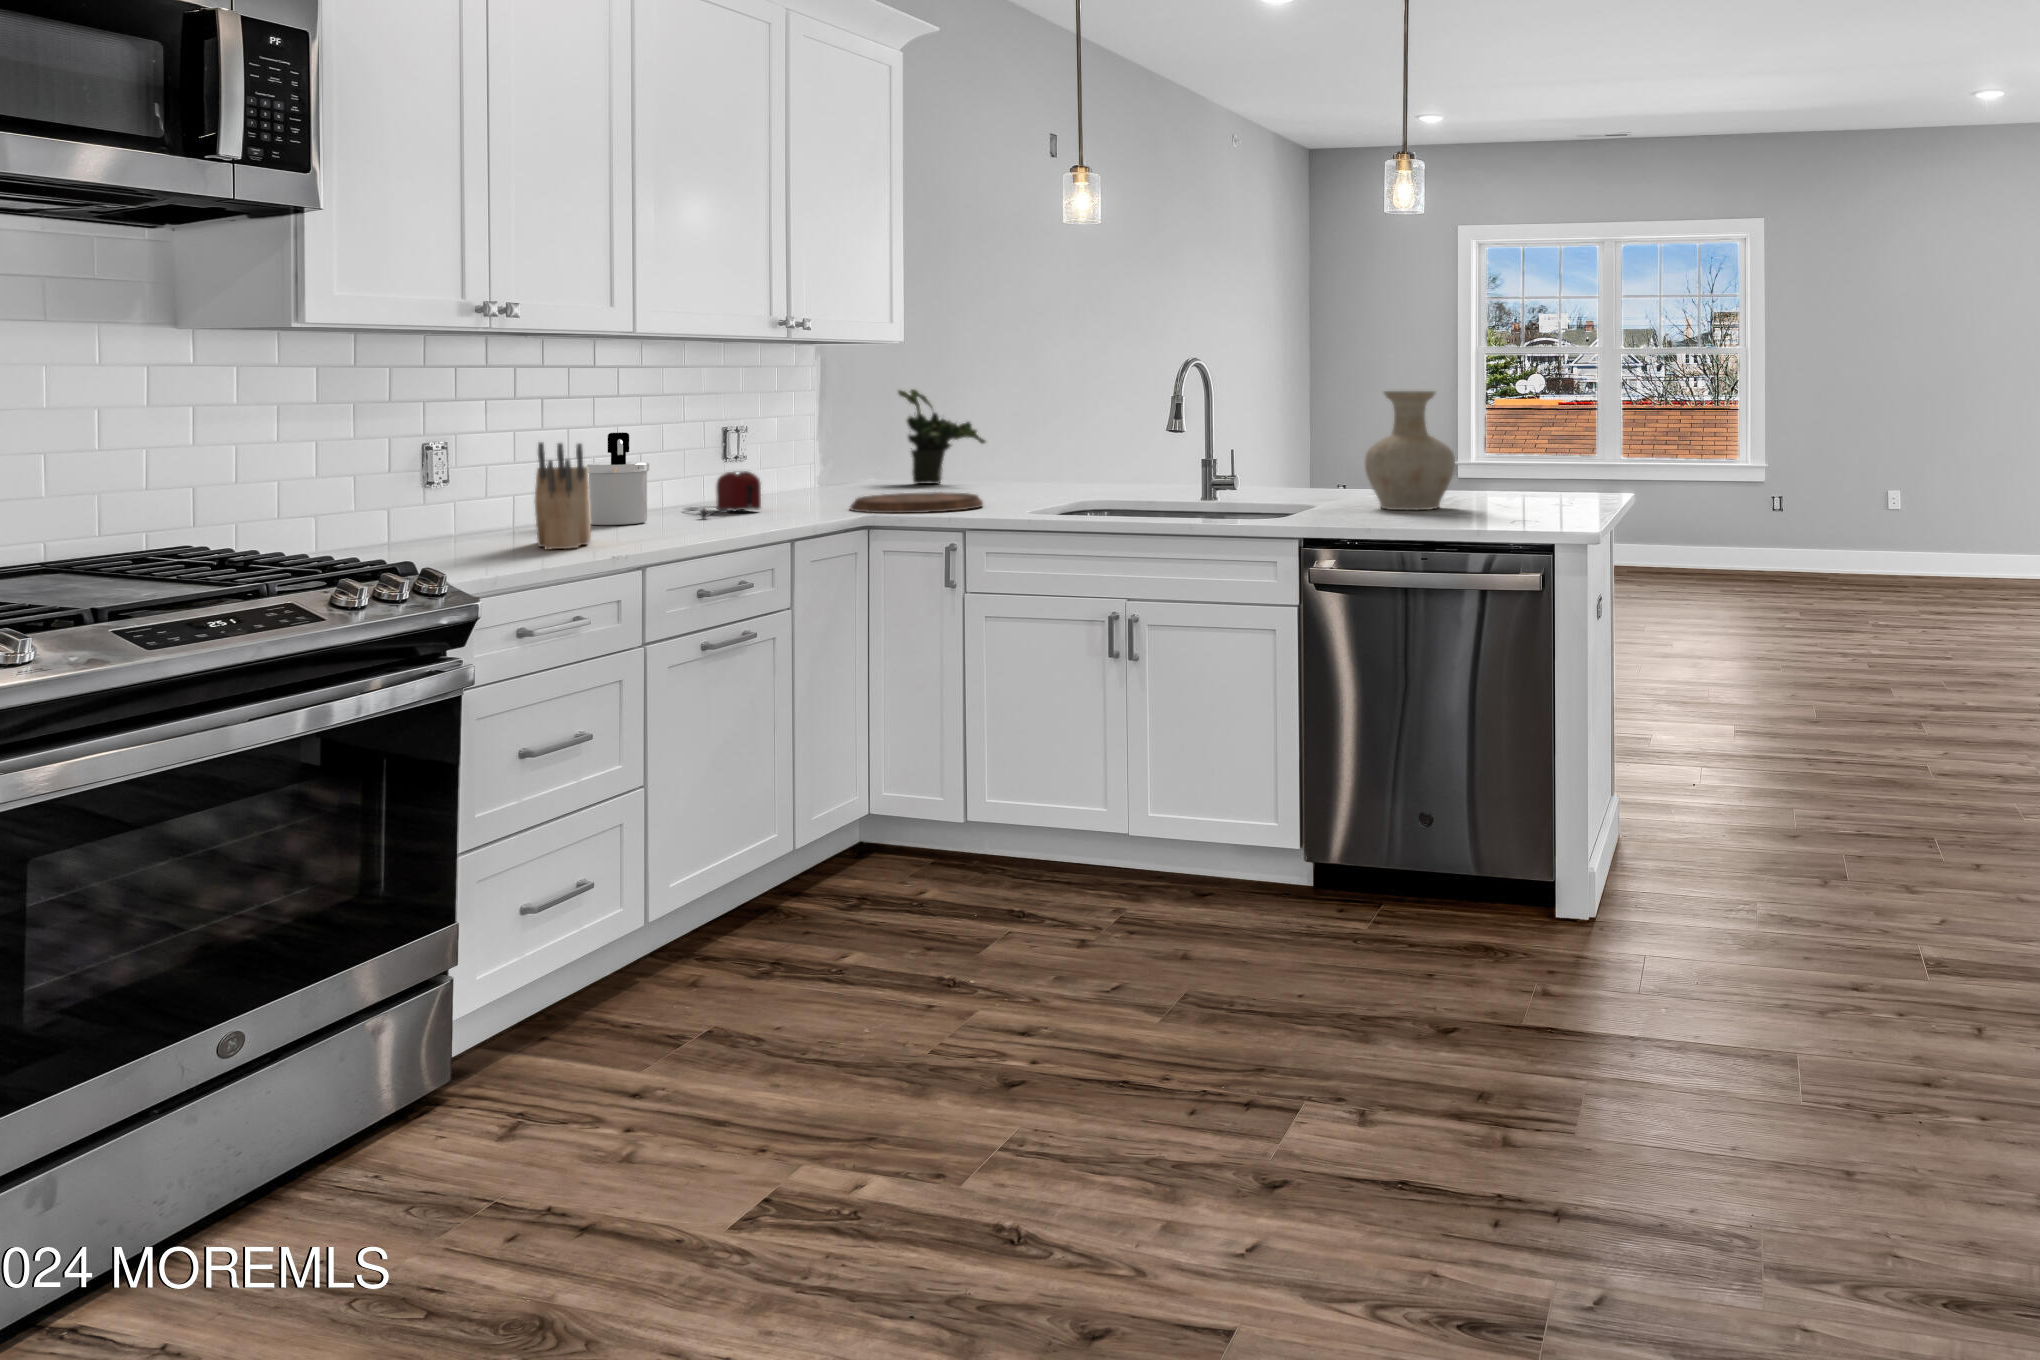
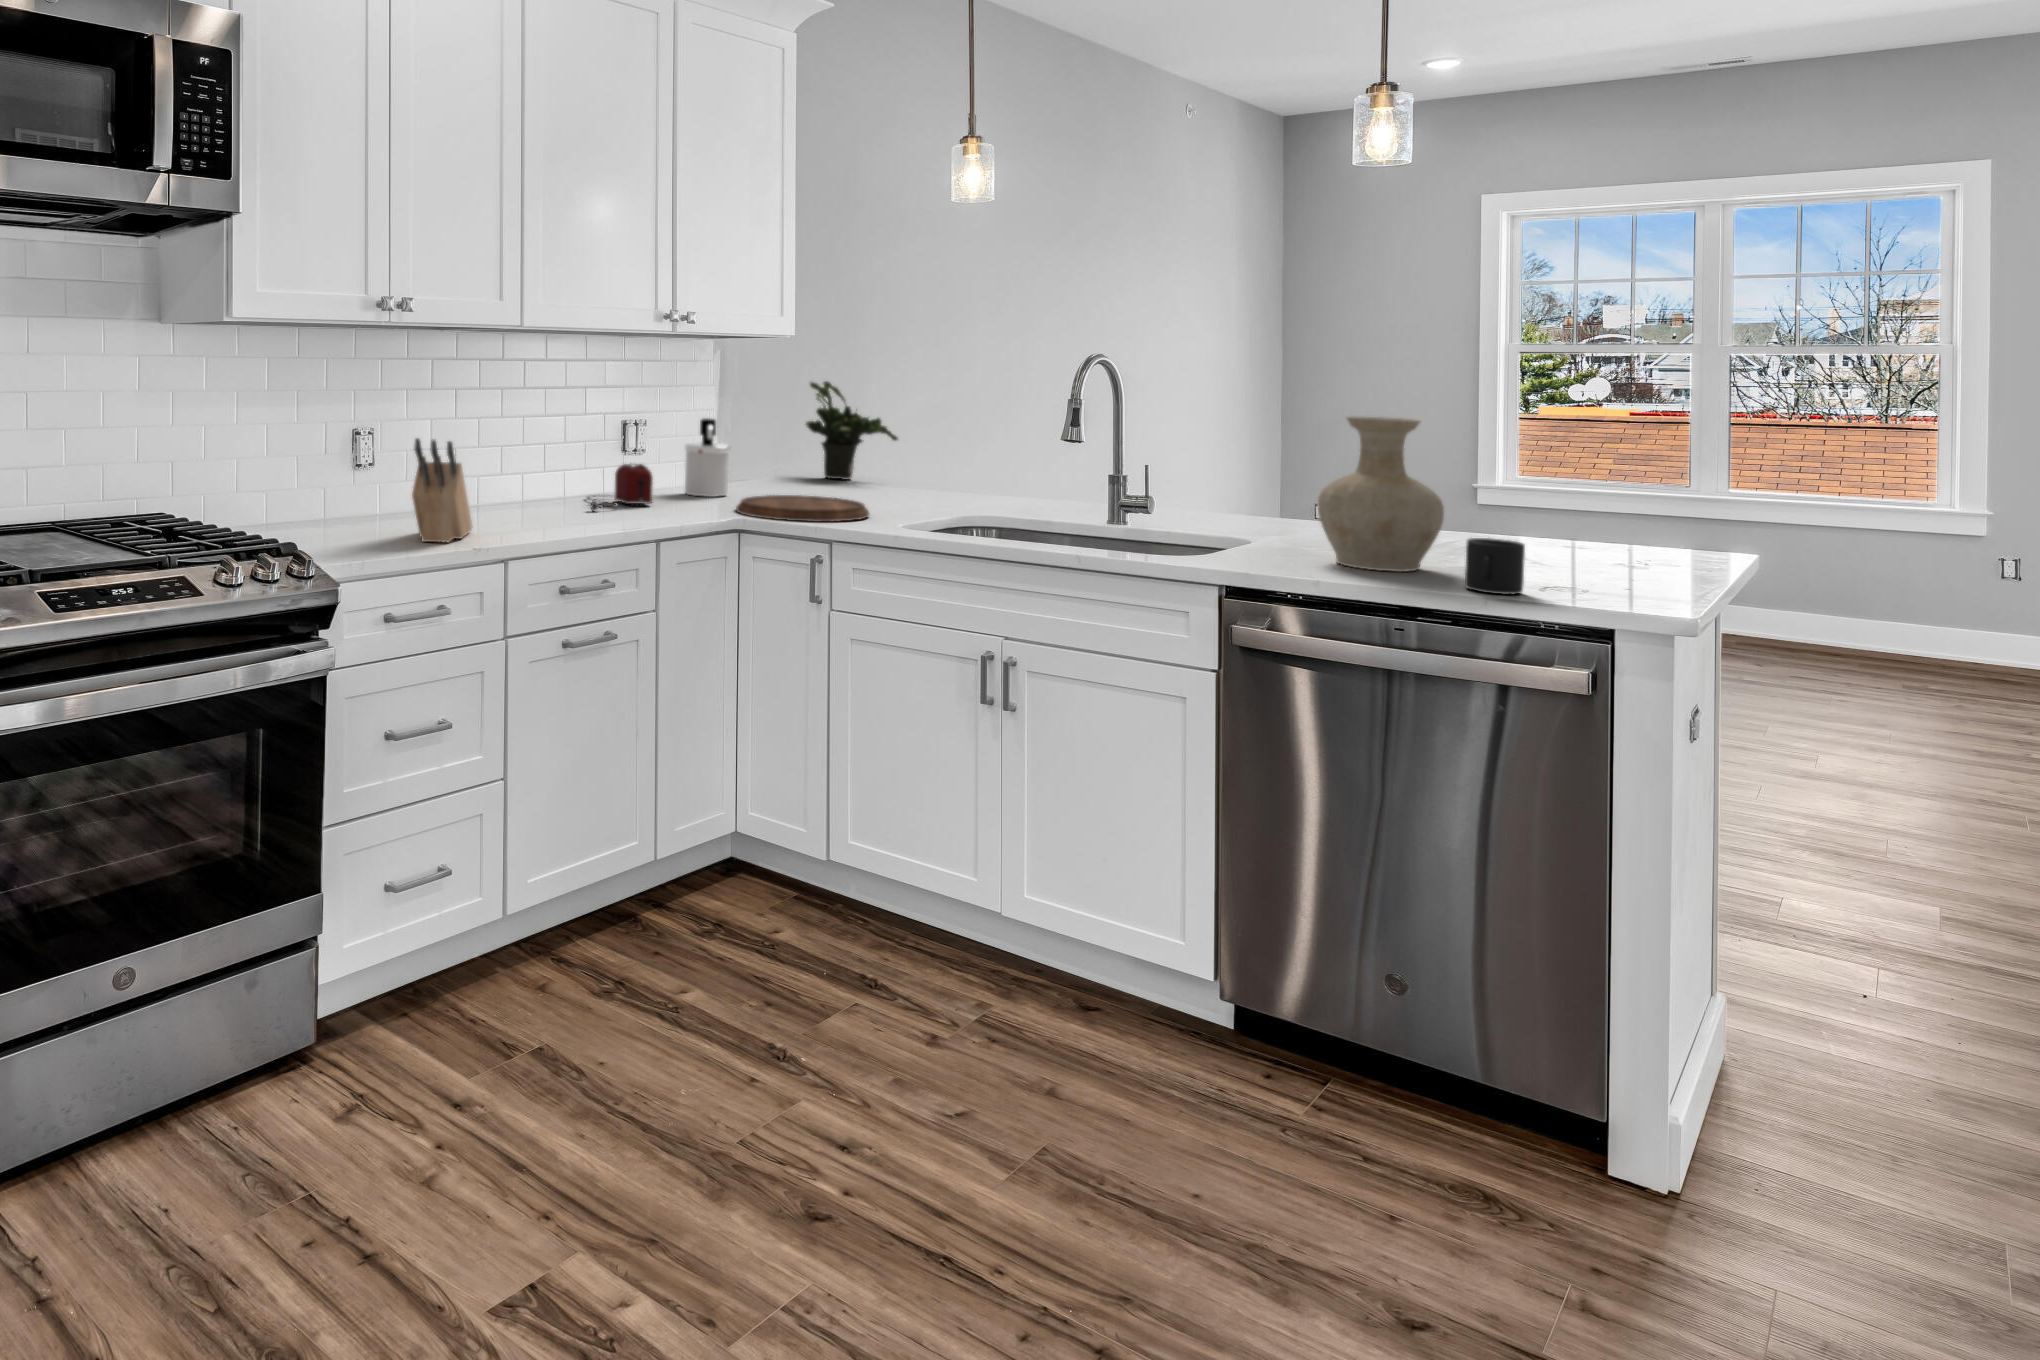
soap dispenser: present [587,432,649,525] -> present [684,418,731,497]
mug: none [1473,476,1512,516] -> present [1465,538,1525,594]

